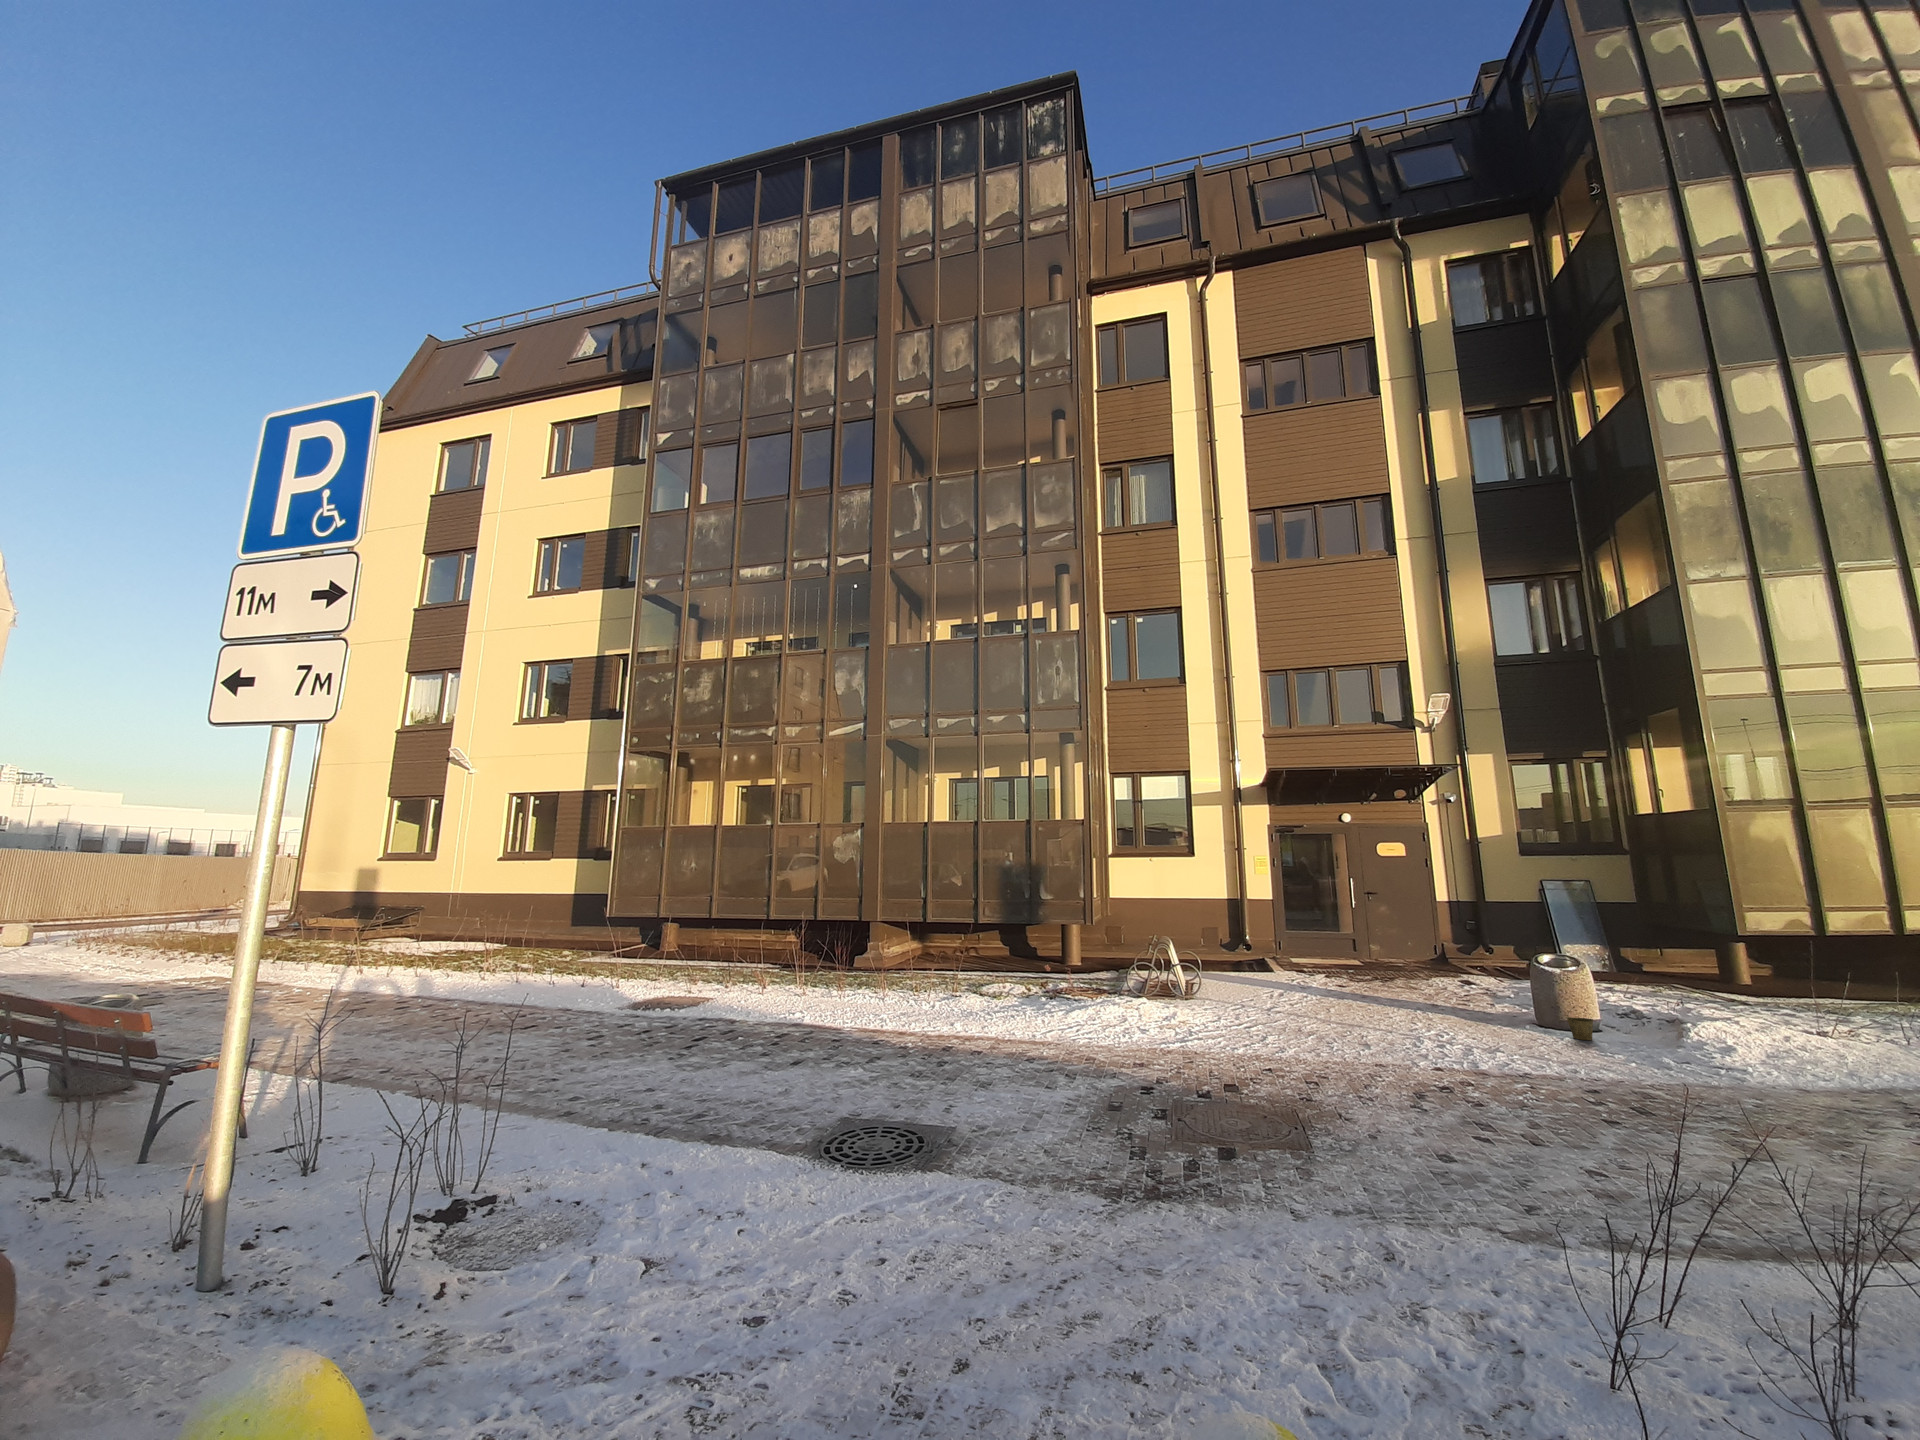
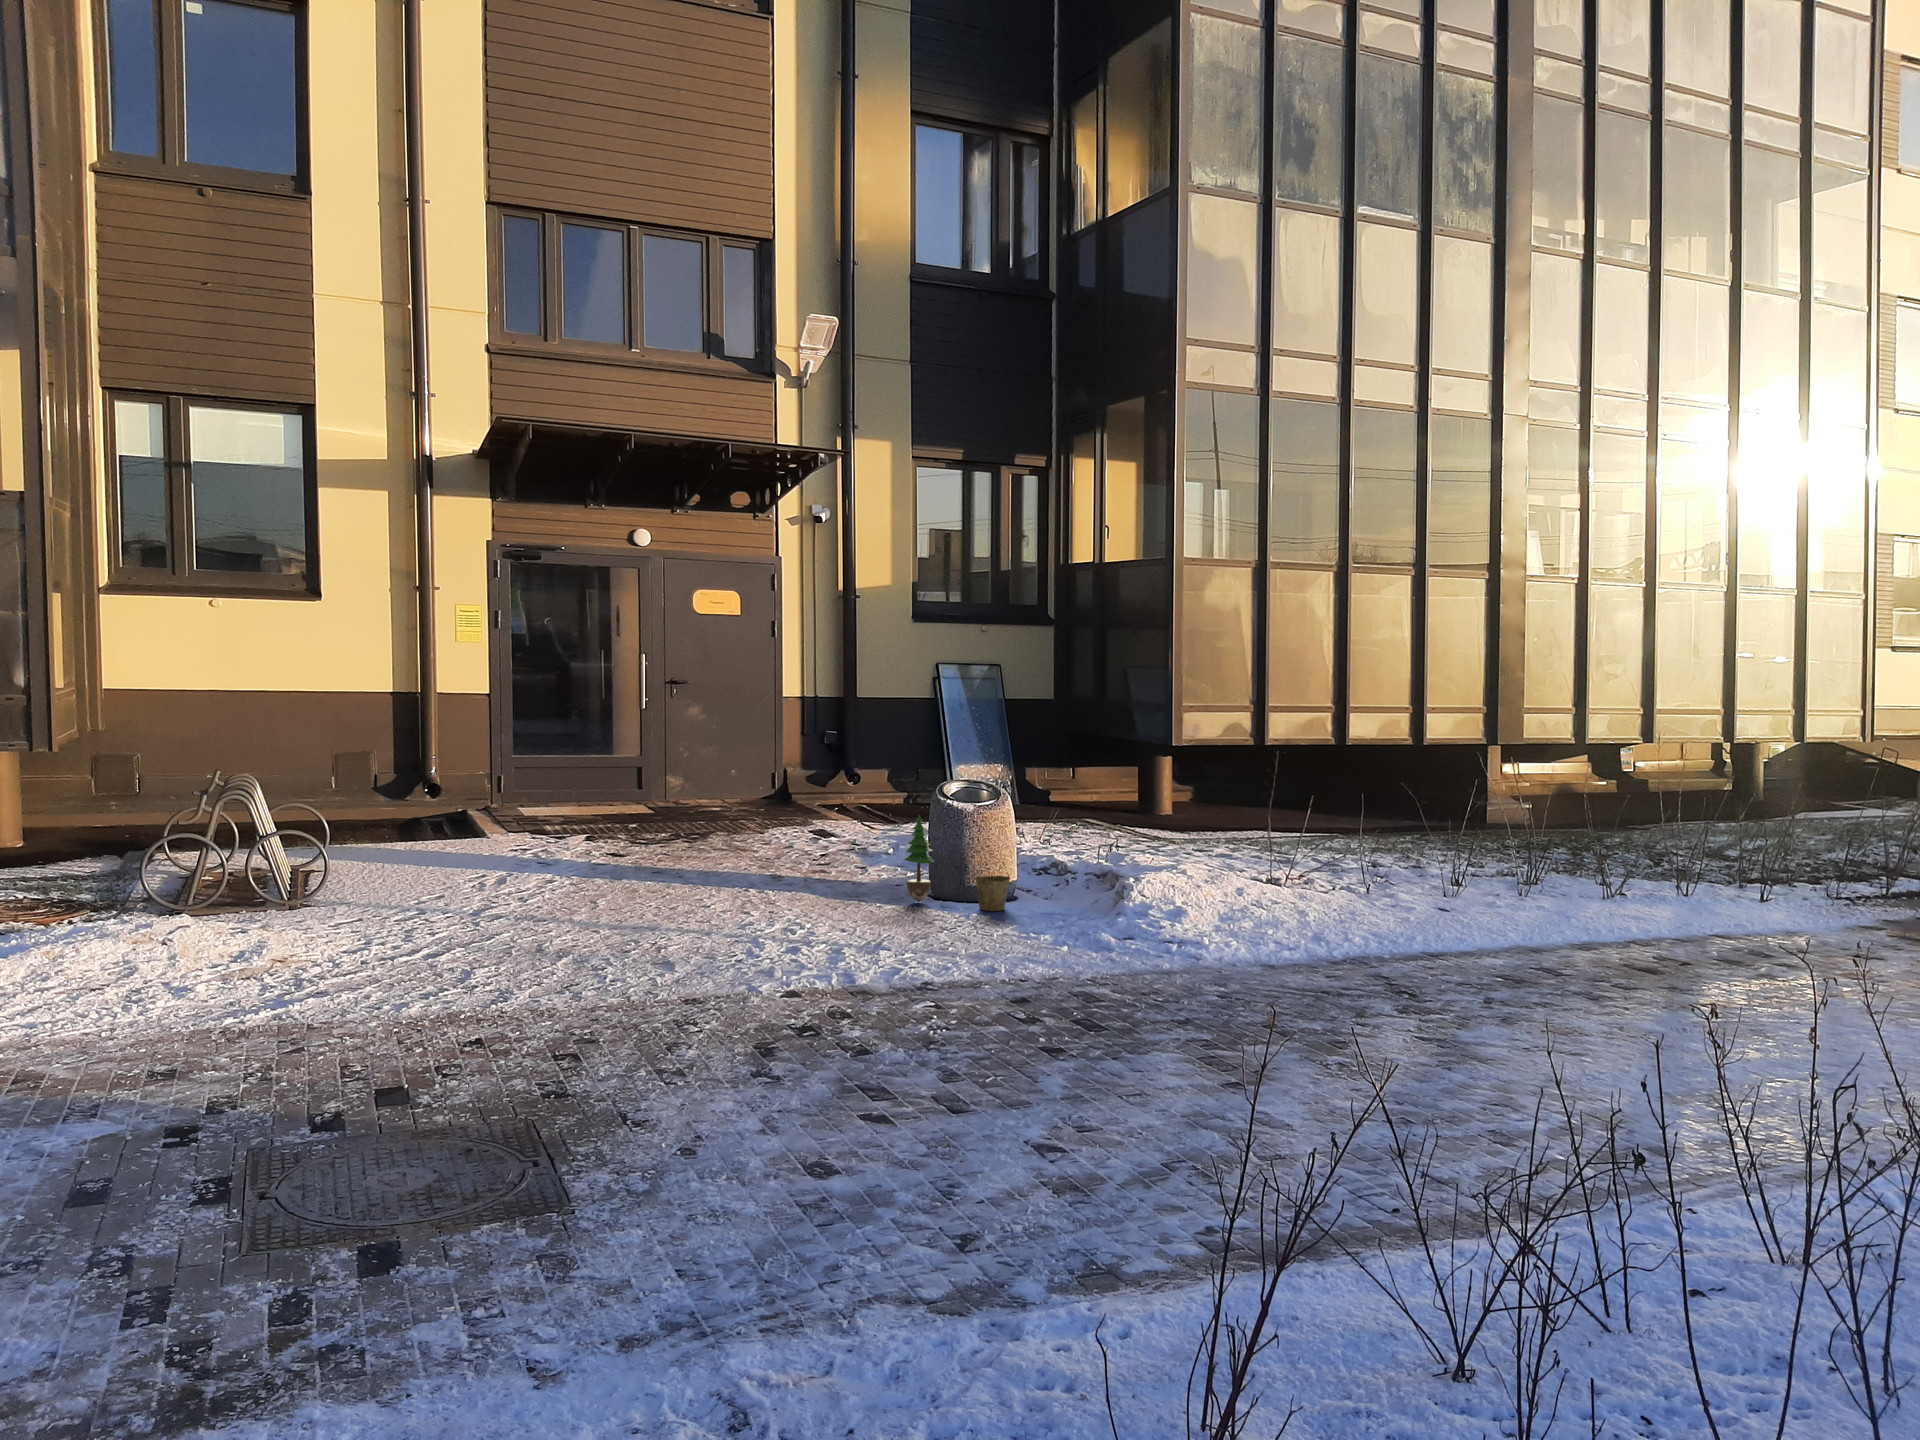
potted tree: none [1514,976,1537,1029] -> present [904,815,935,902]

